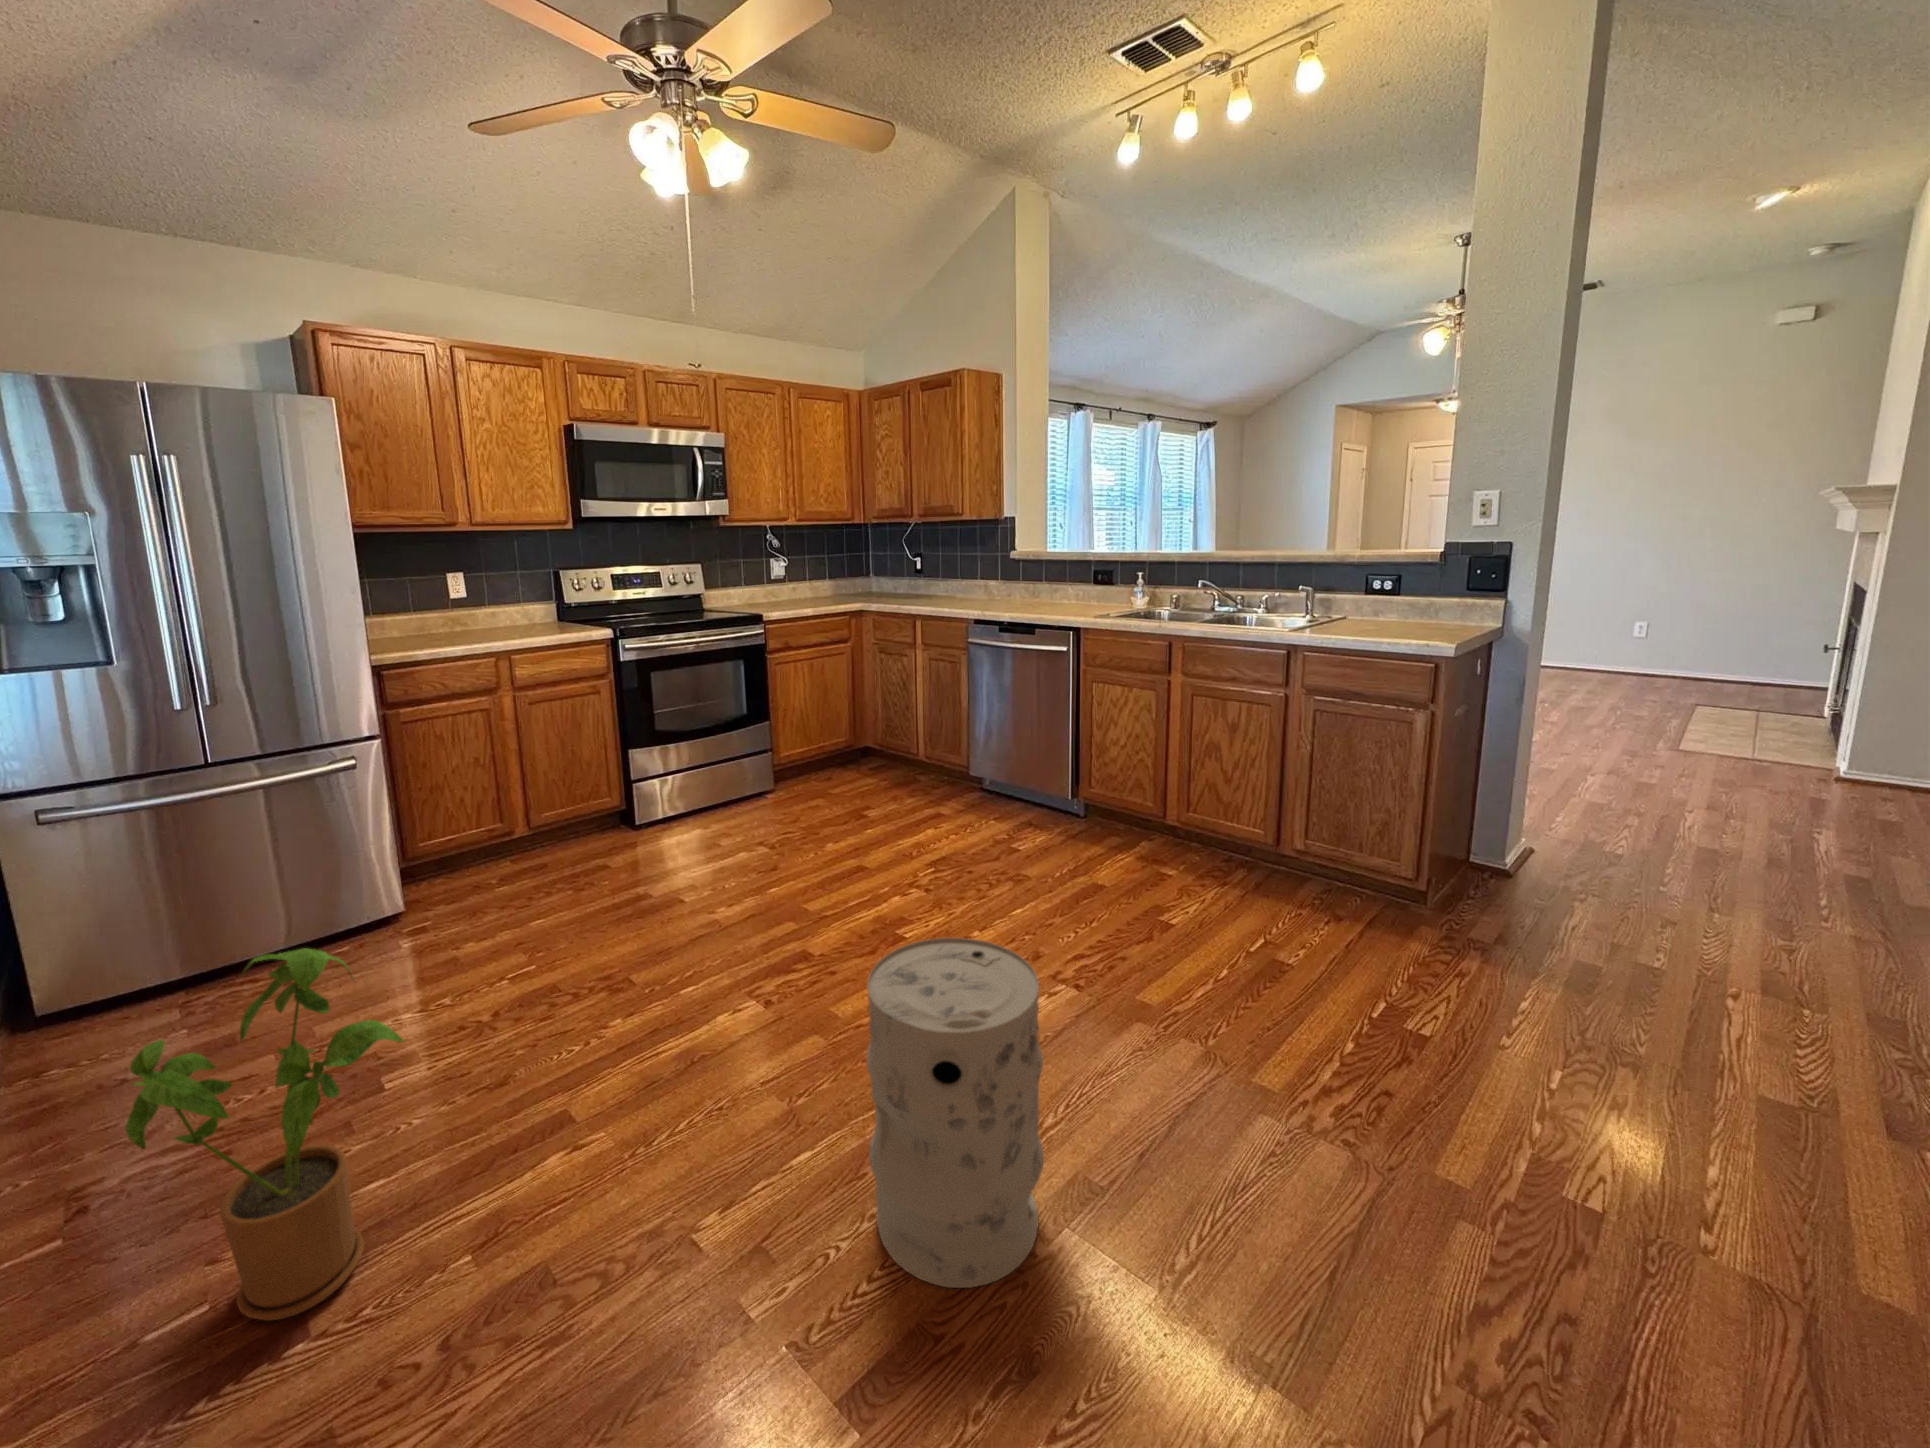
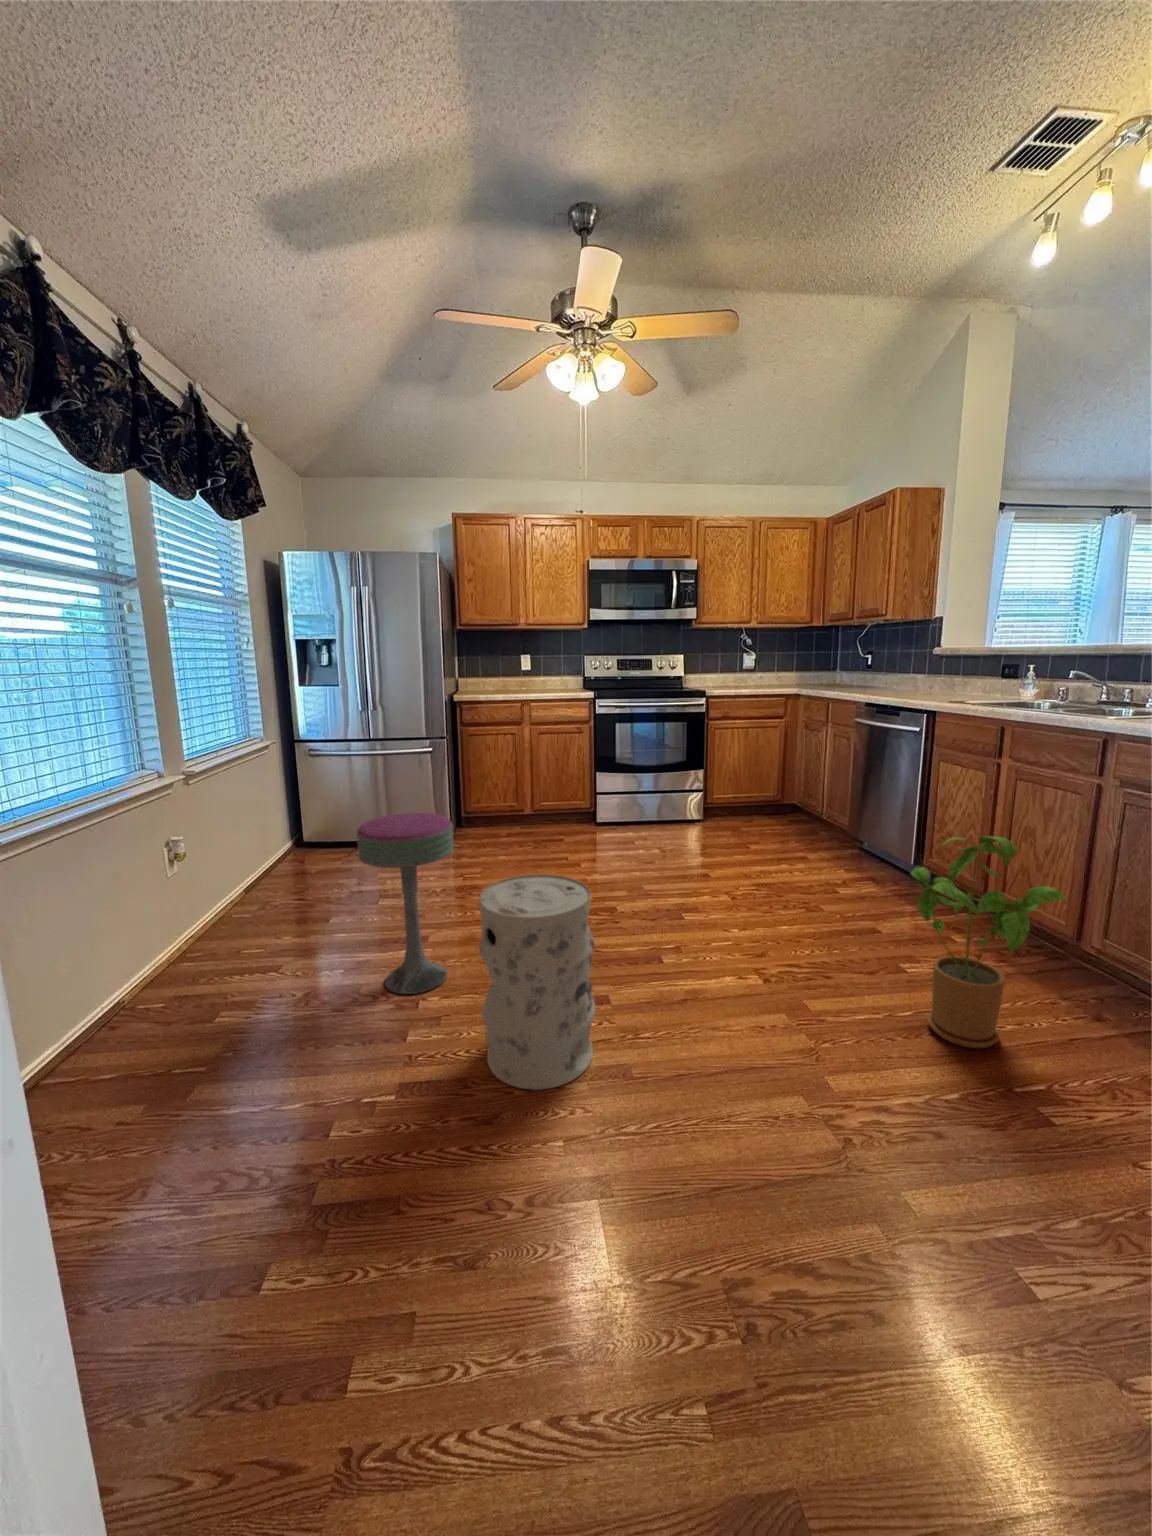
bar stool: none [511,894,697,1244] -> present [357,813,454,994]
house plant: present [125,948,404,1321] -> present [911,836,1069,1048]

